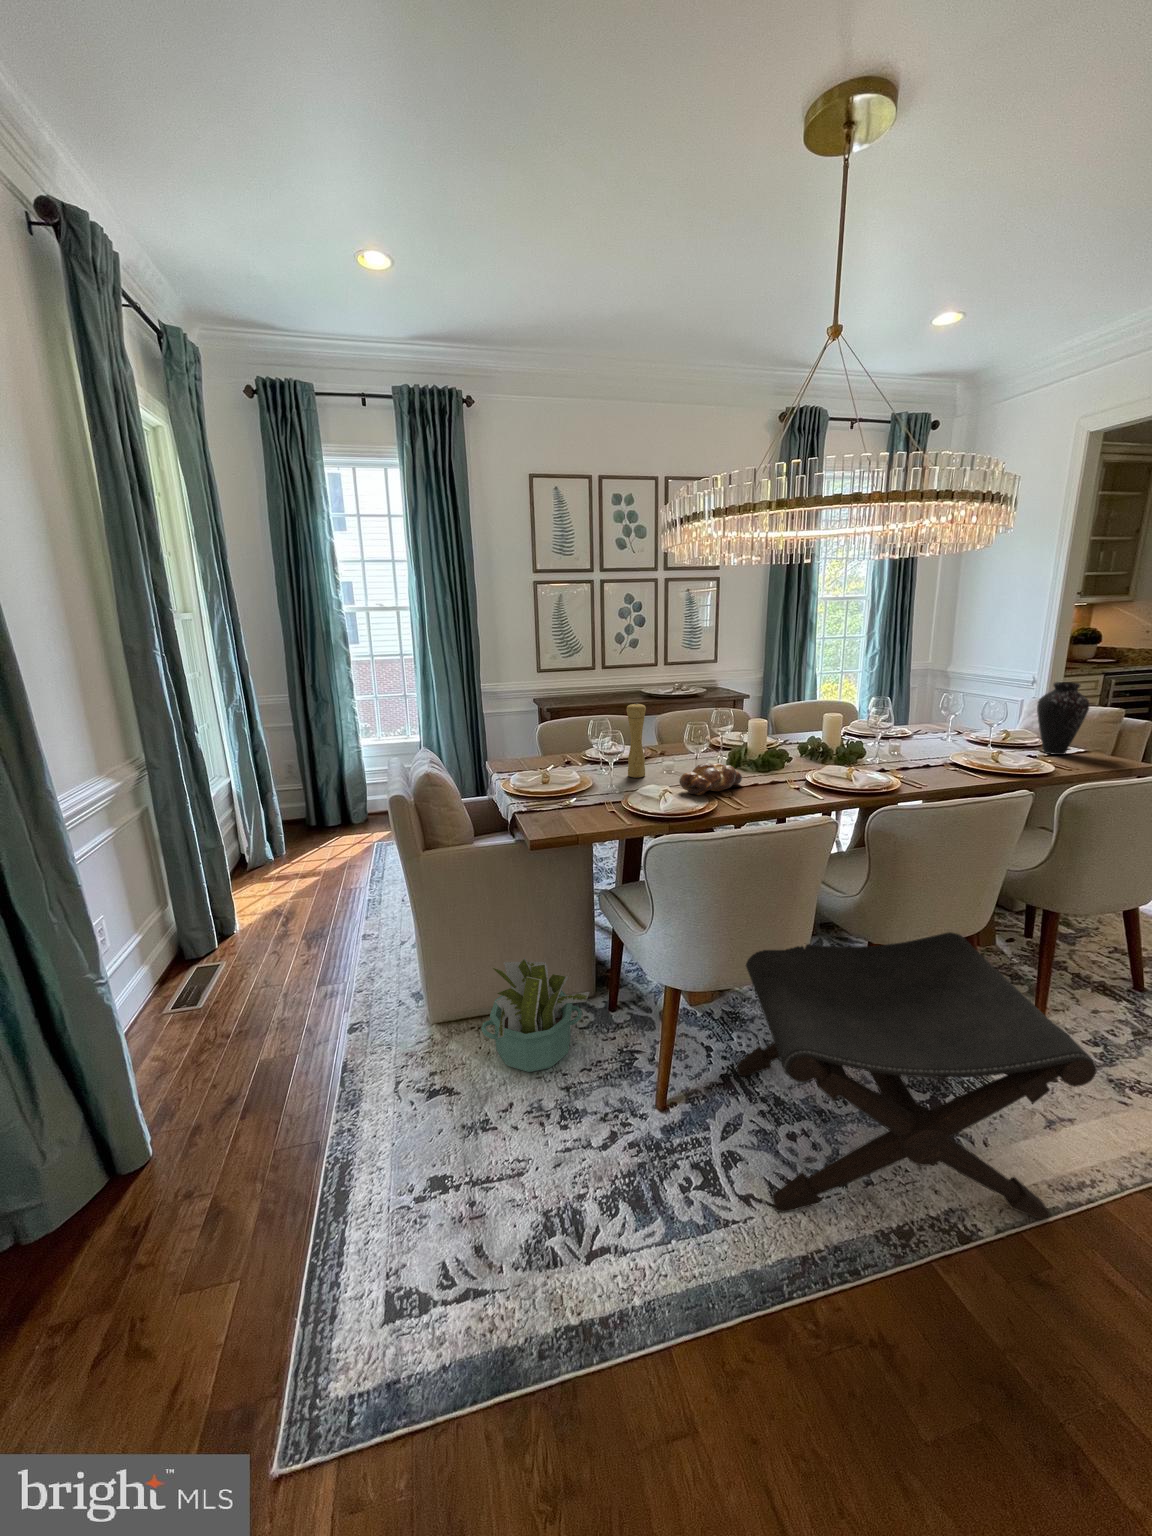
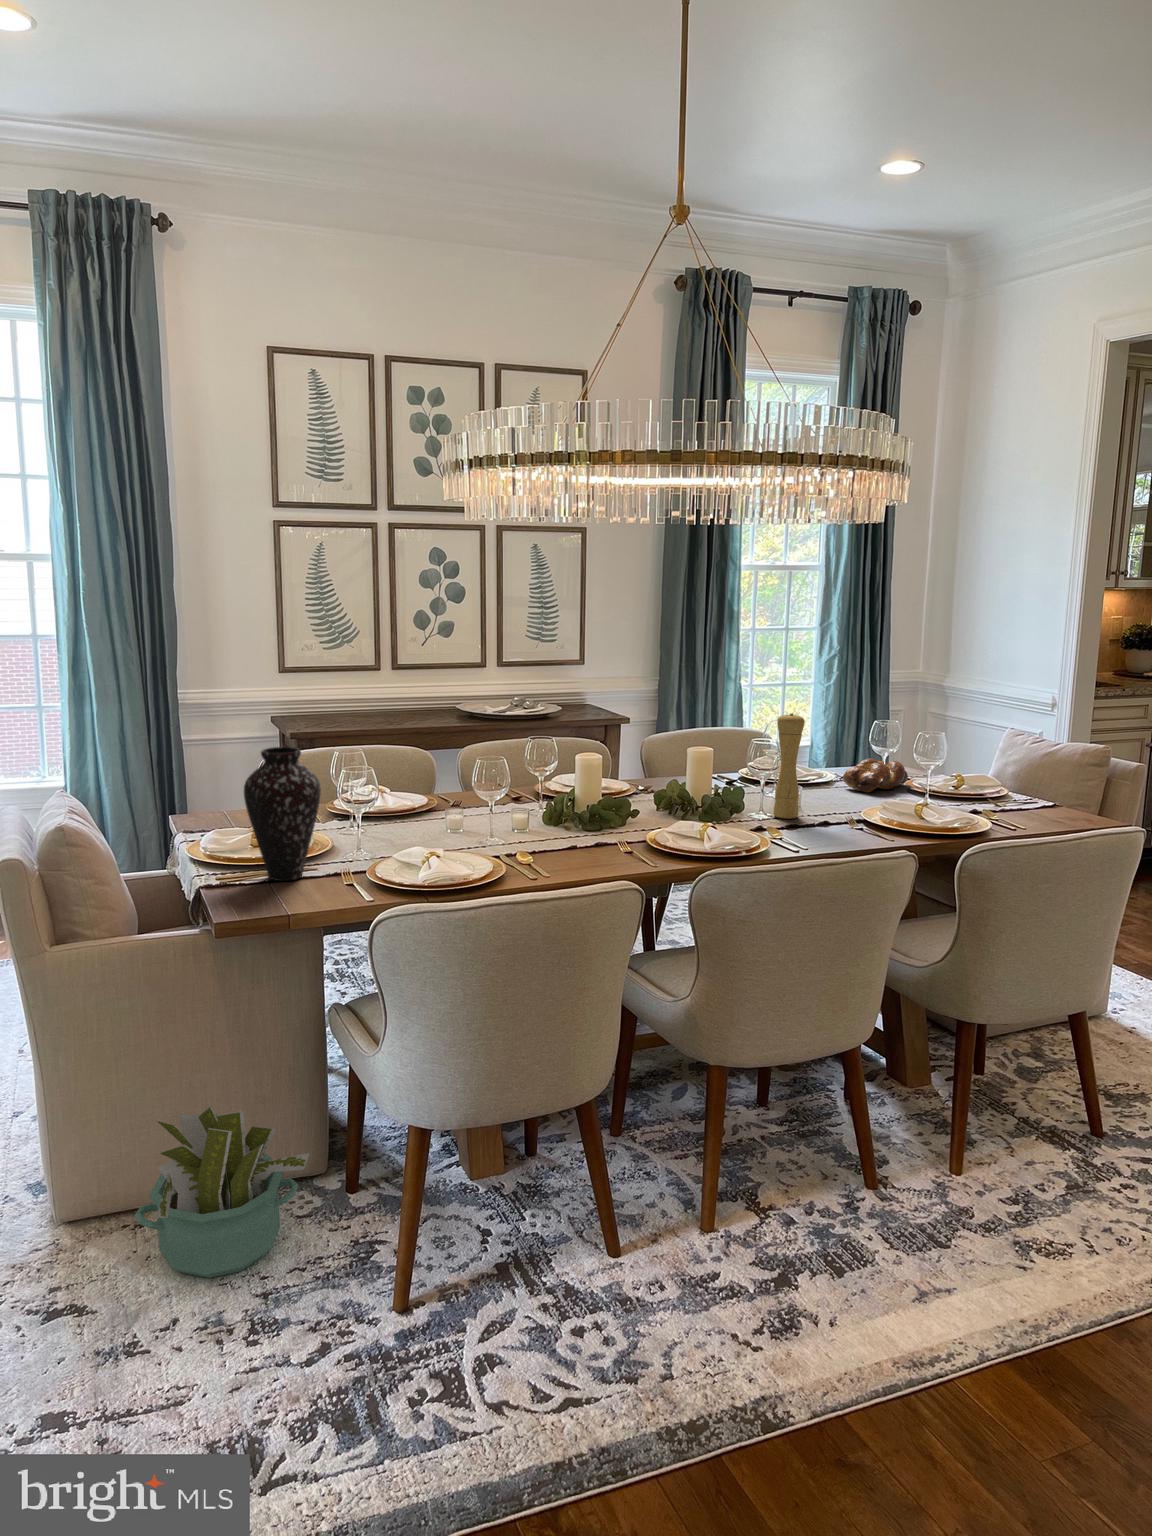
vase: present [1037,682,1089,755] -> present [244,747,321,881]
pepper mill: present [626,703,646,778] -> present [773,713,805,819]
bread loaf: present [679,763,742,795] -> present [843,758,908,792]
footstool: present [736,932,1096,1220] -> none [519,1042,906,1418]

